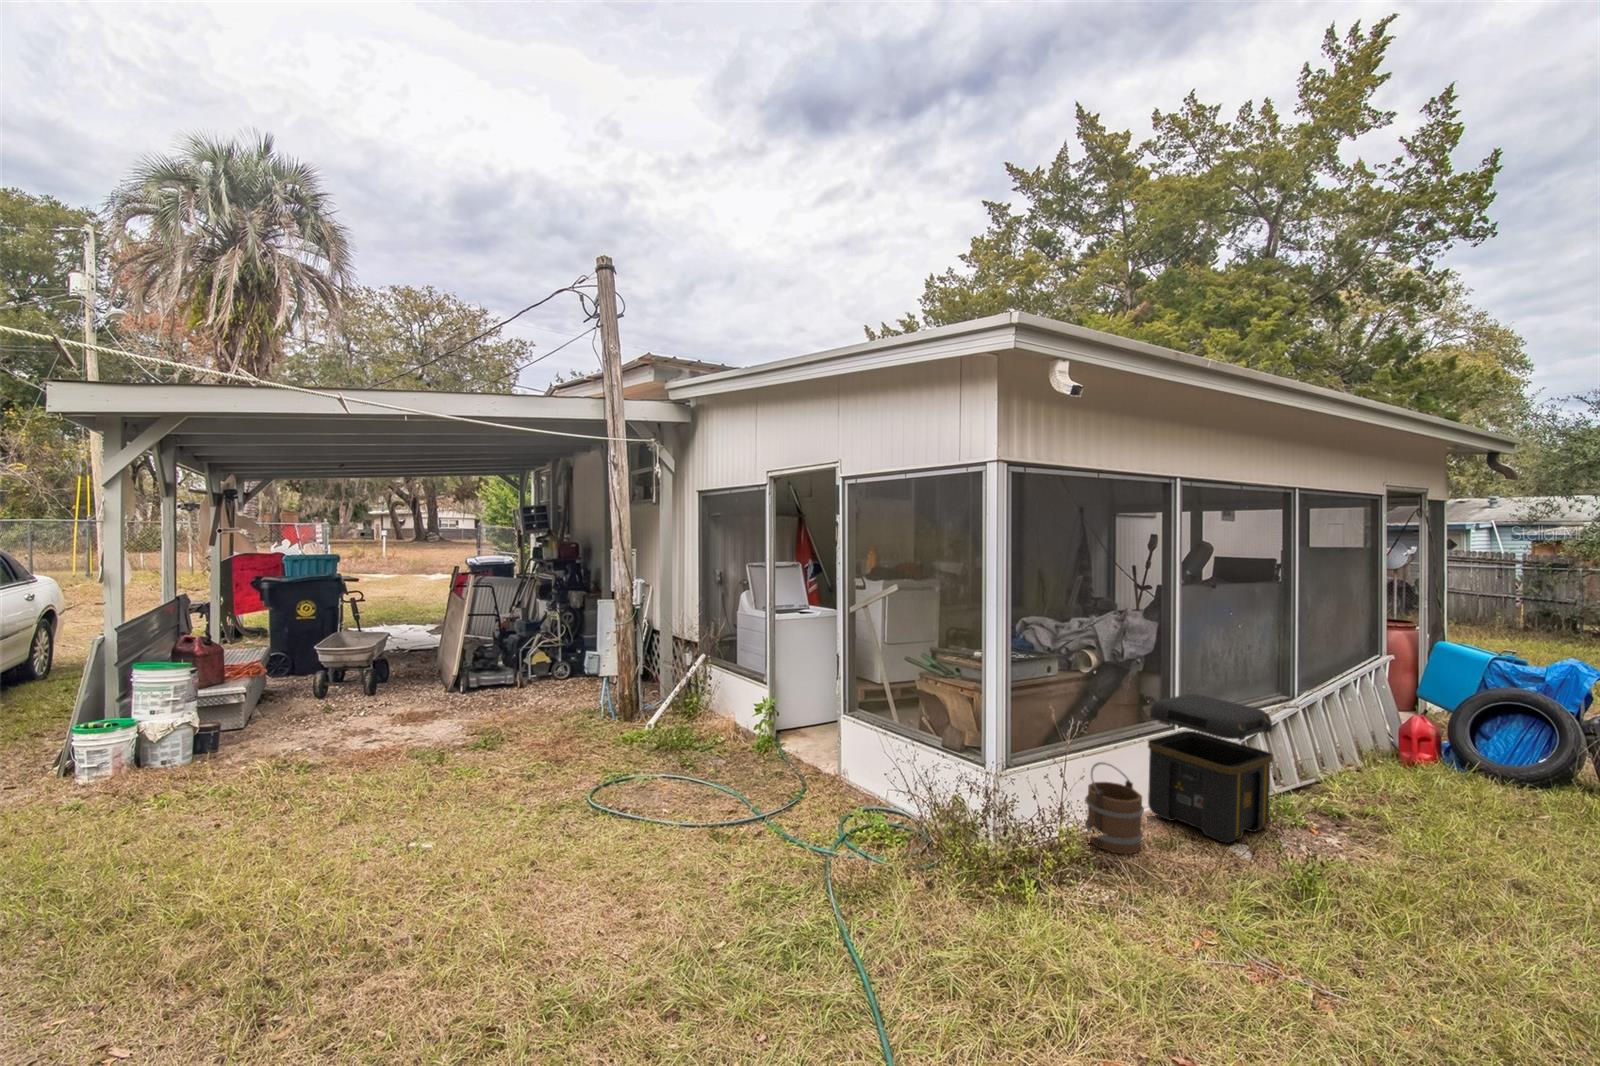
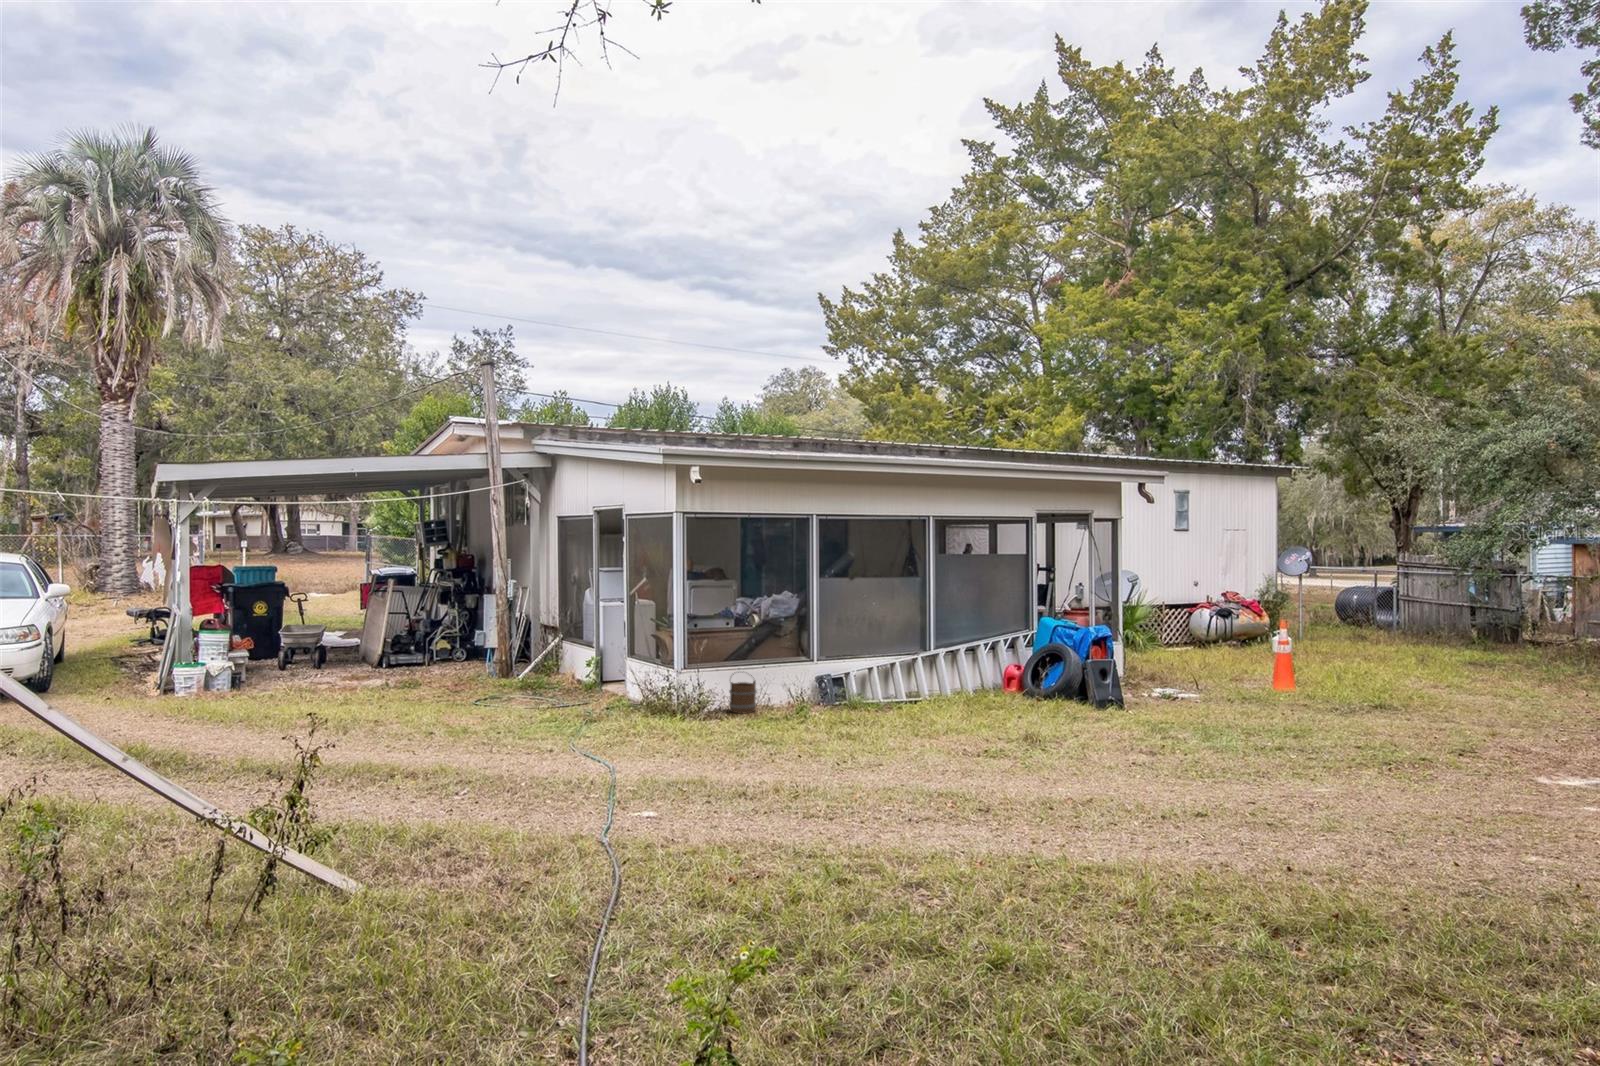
toolbox: present [1148,694,1273,843] -> none [781,641,839,712]

